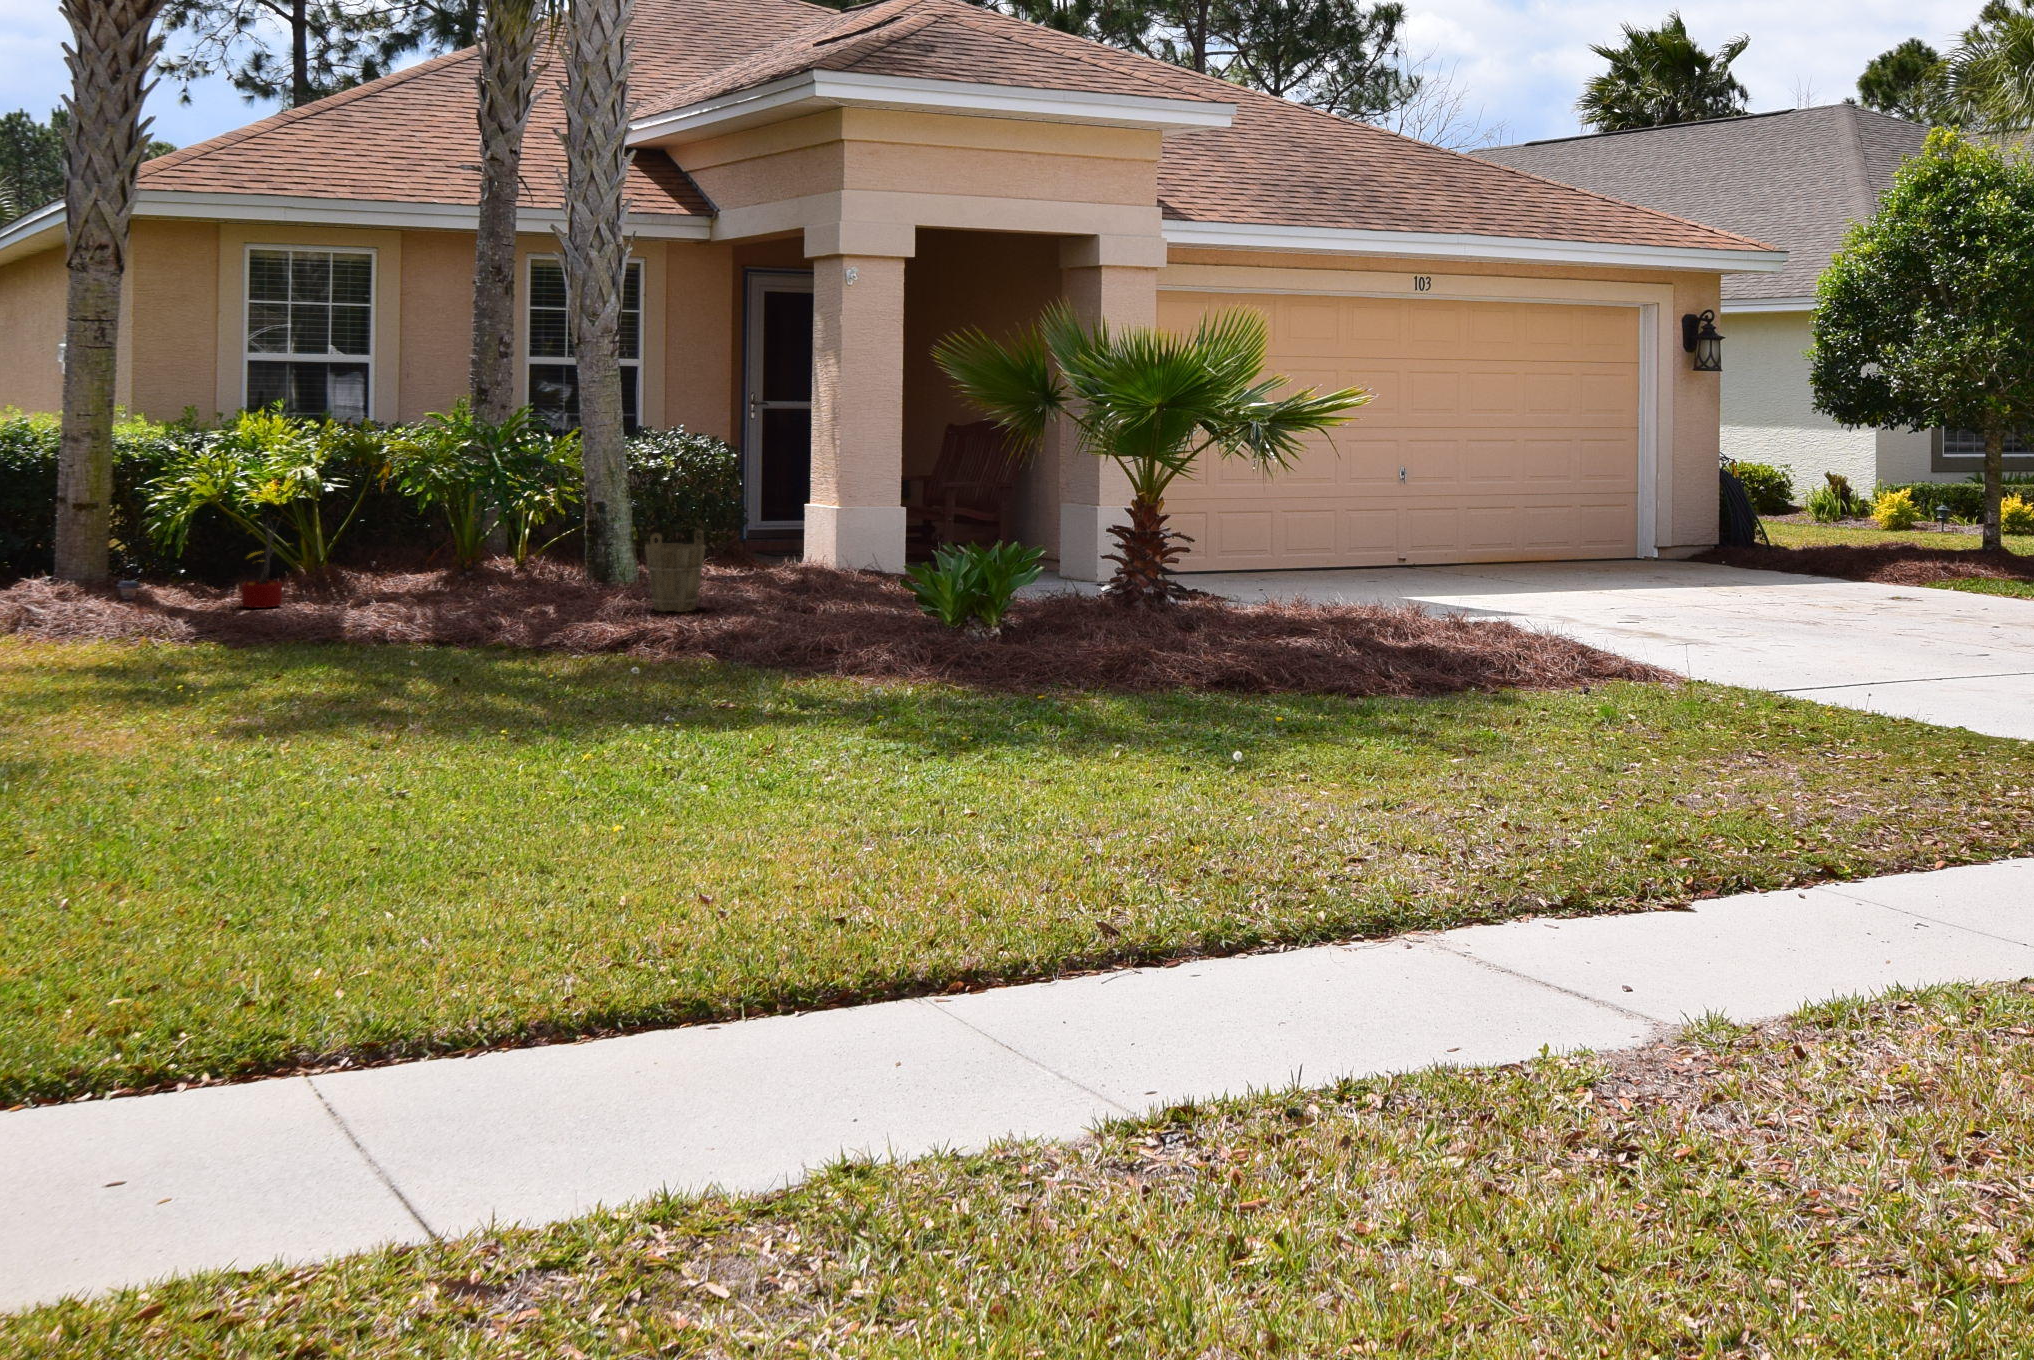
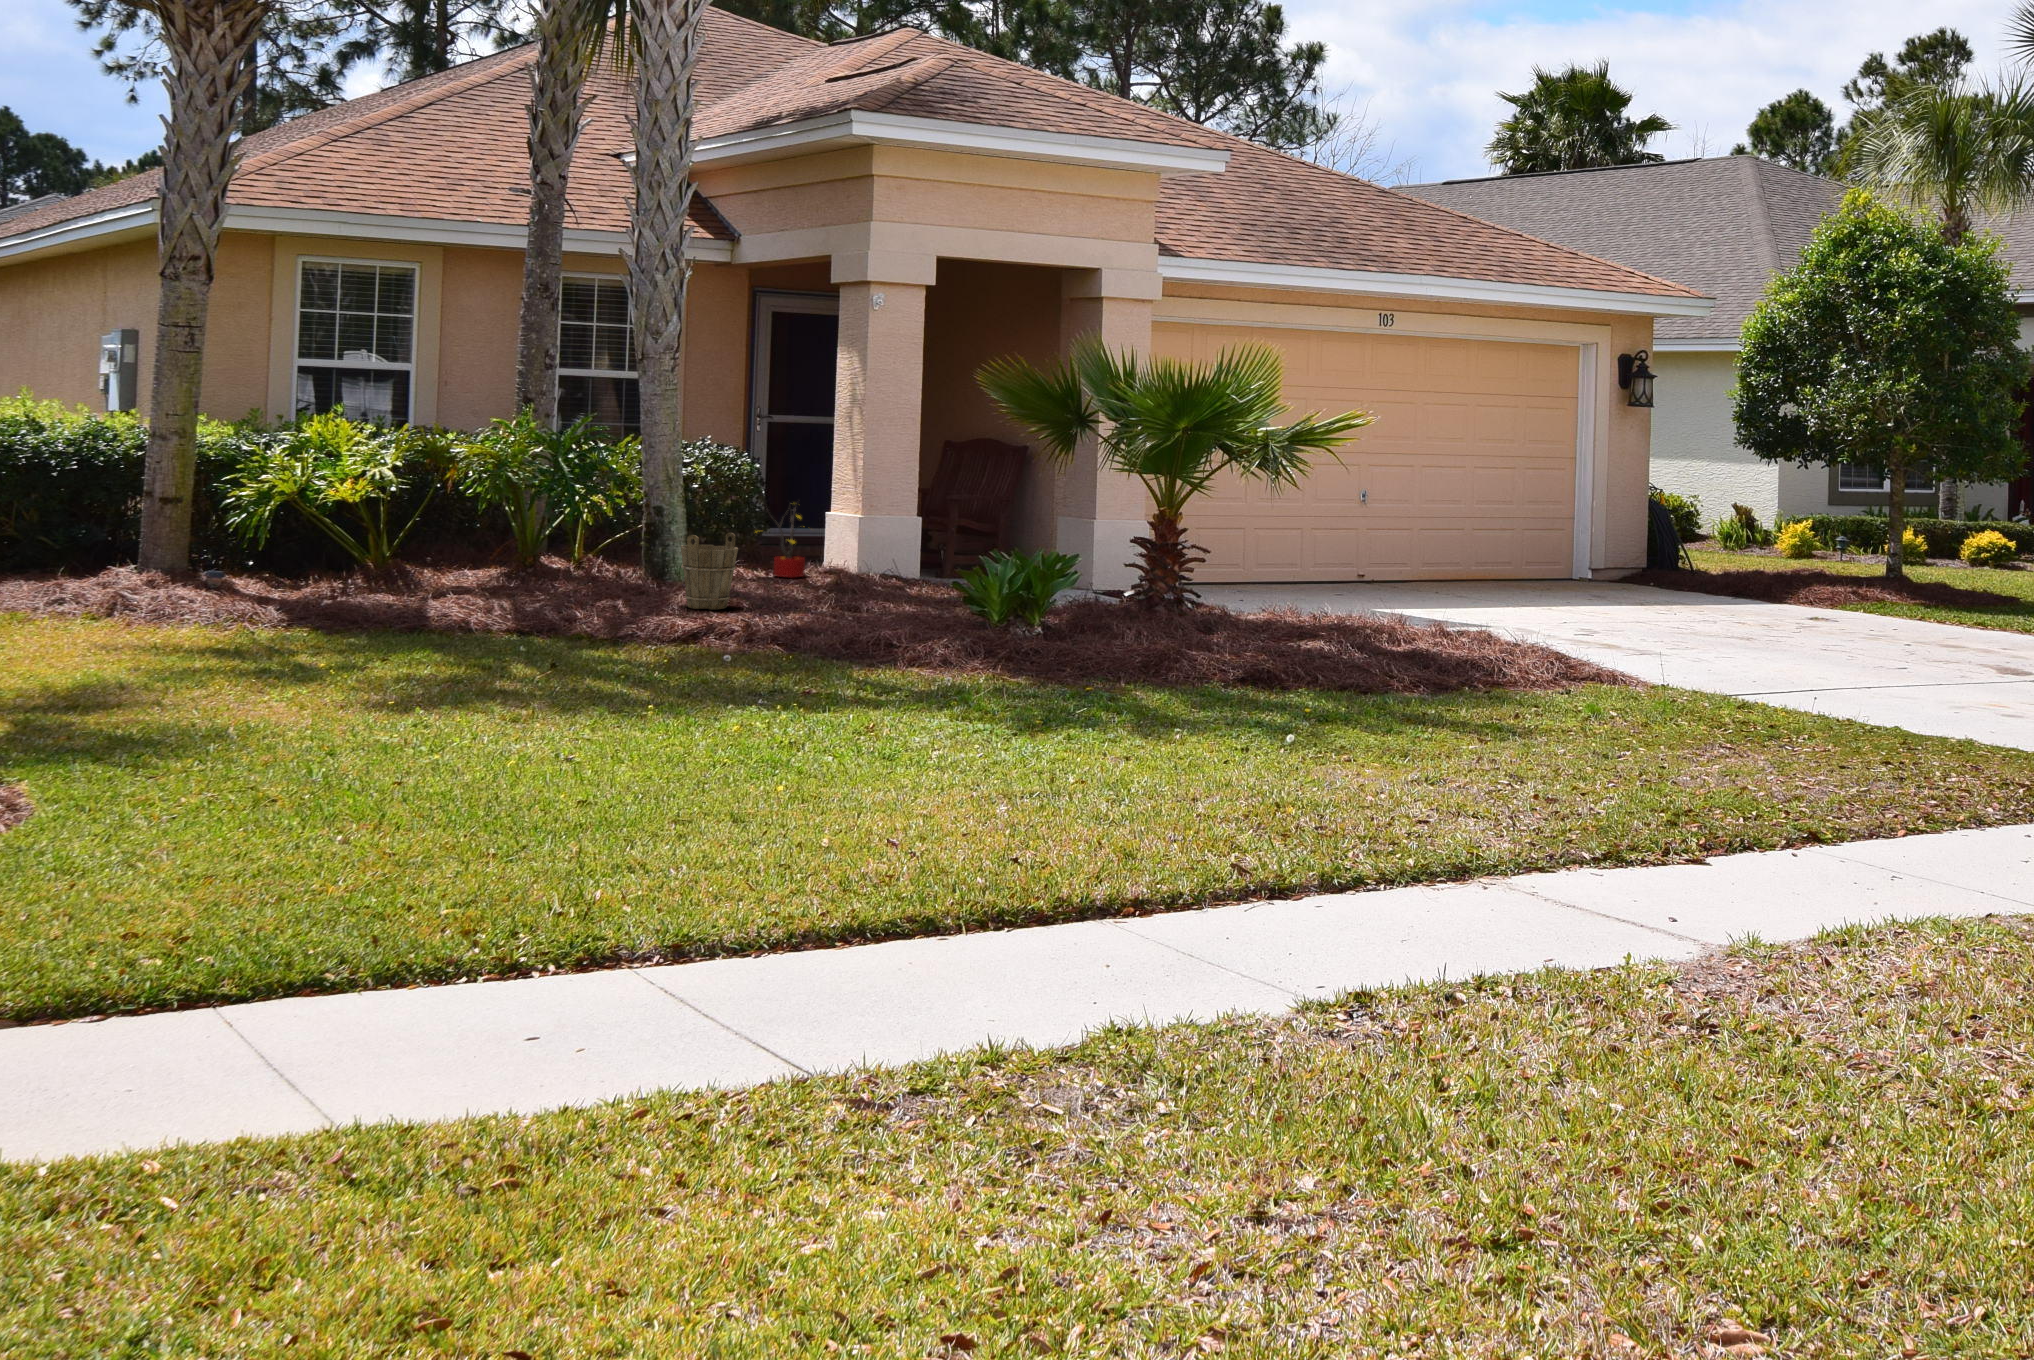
decorative plant: present [241,517,282,608] -> present [766,506,805,578]

